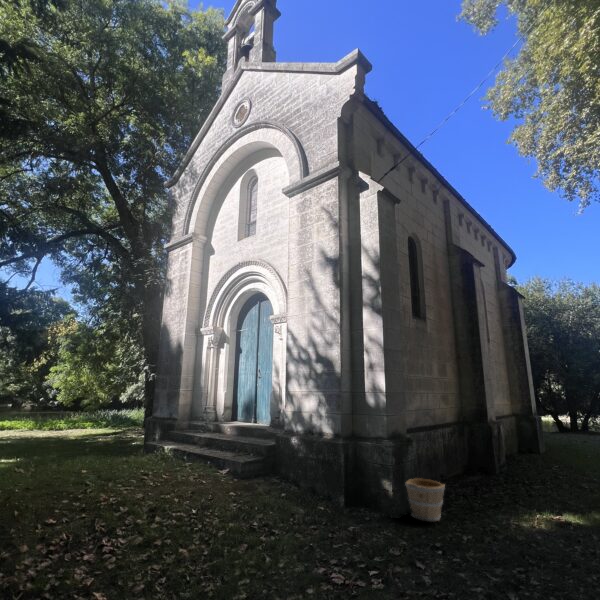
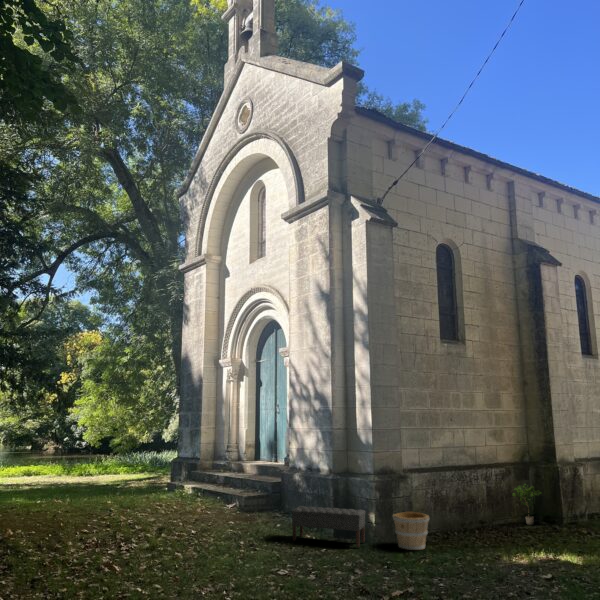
potted plant: none [470,446,499,484] -> present [512,484,541,525]
bench: none [302,473,379,521] -> present [292,506,366,547]

